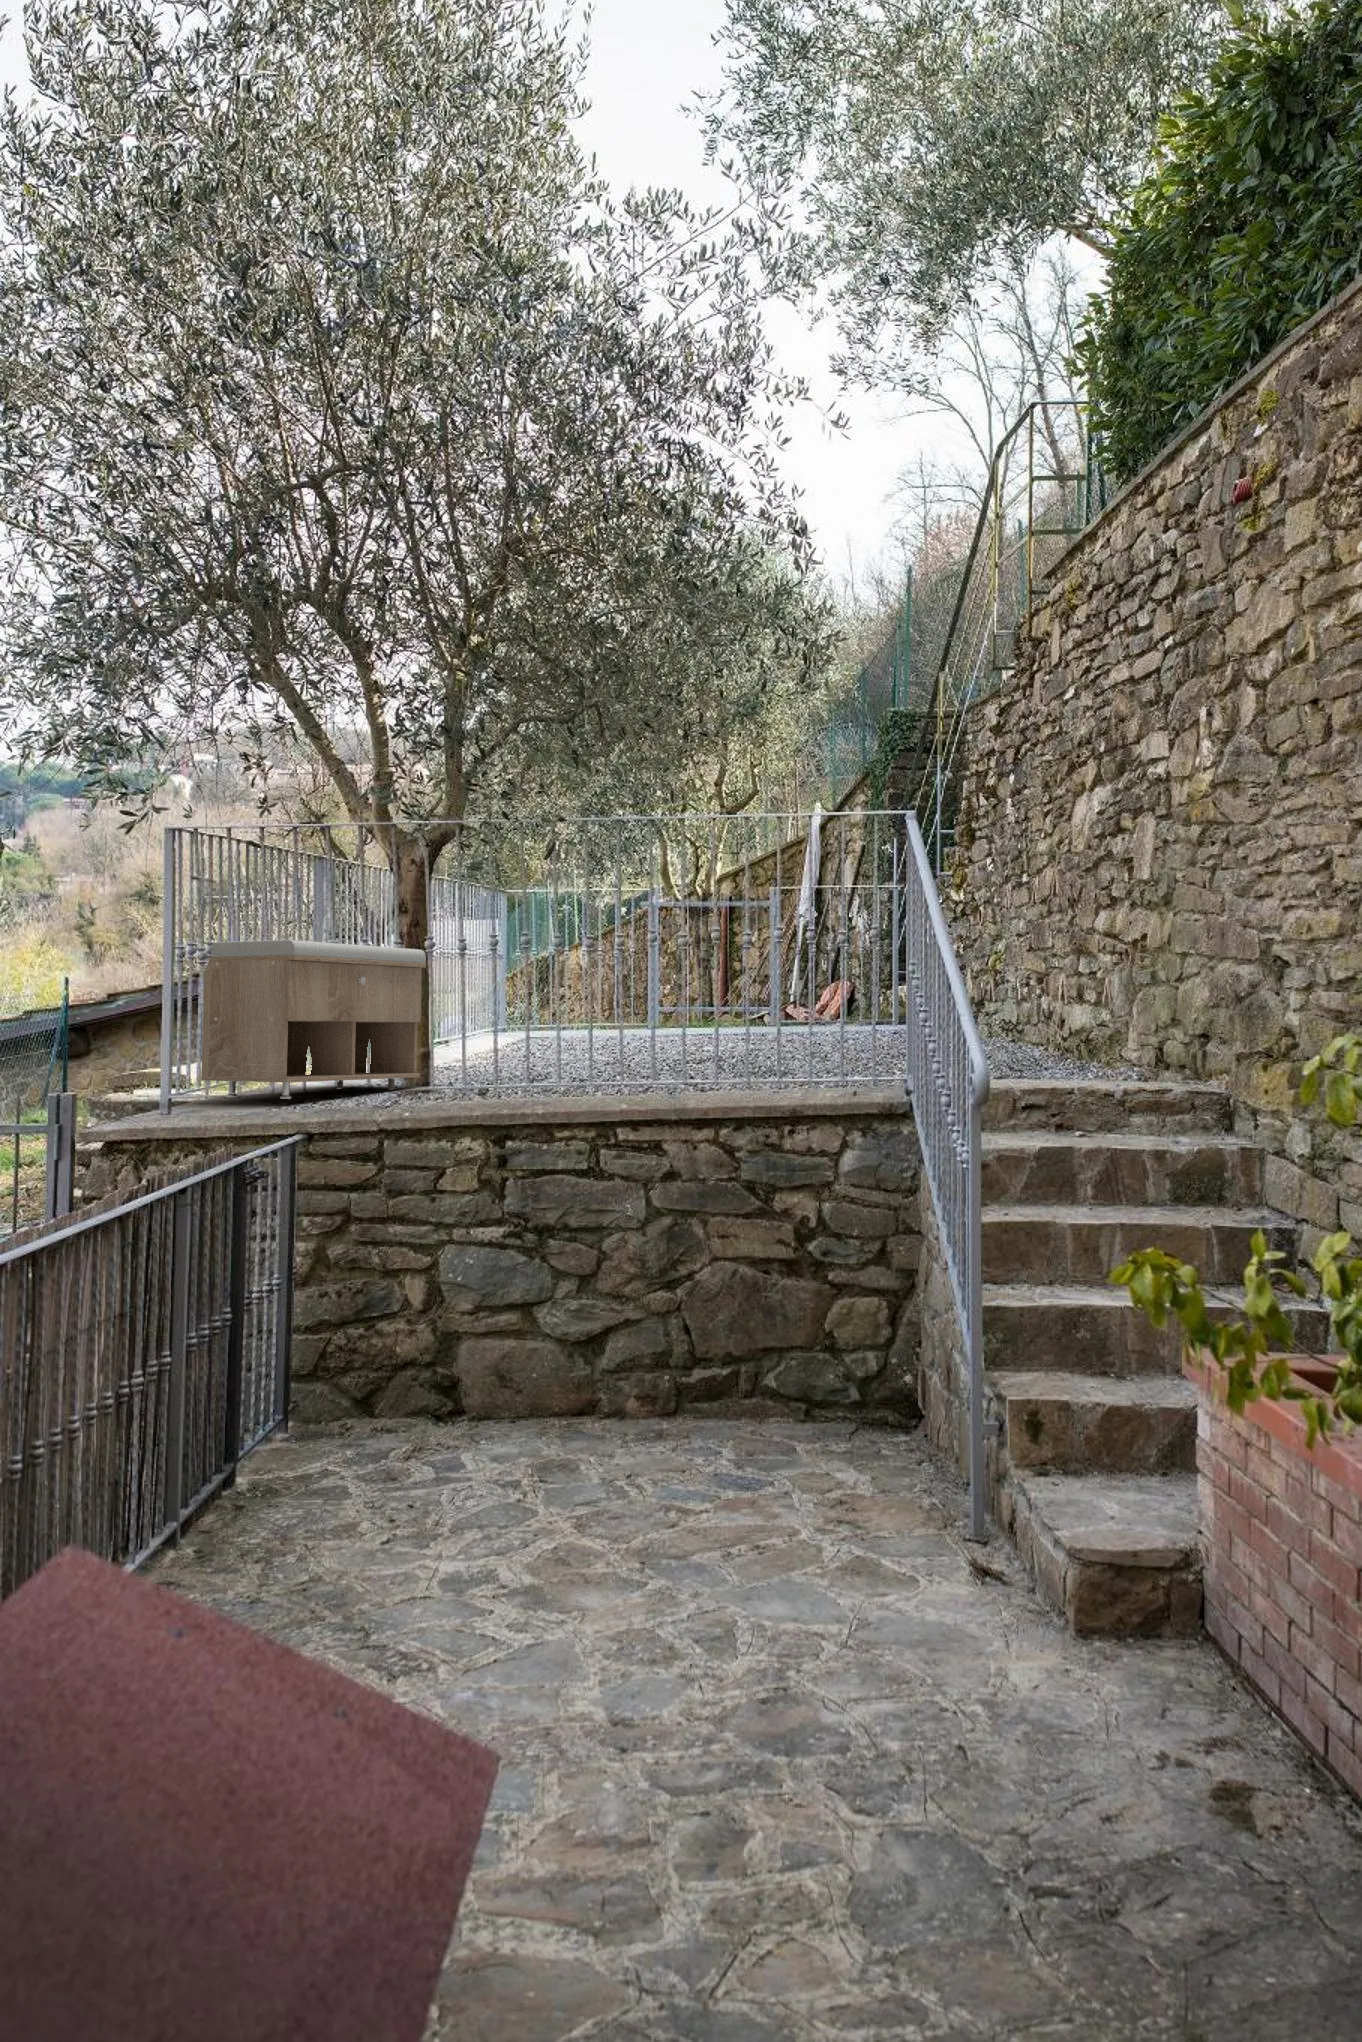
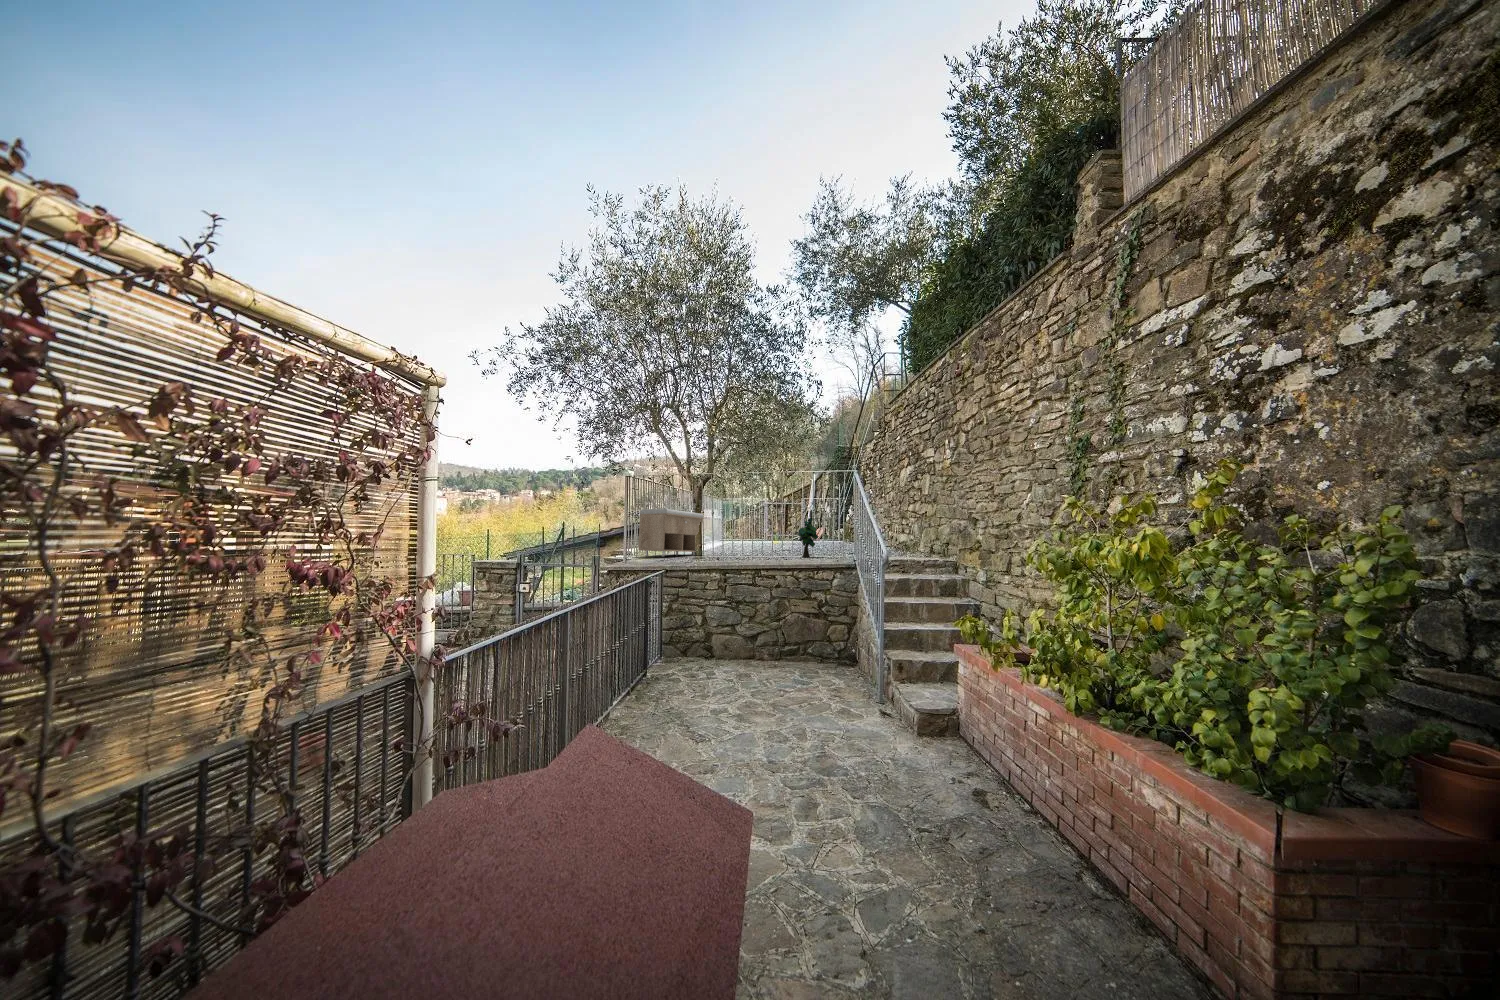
decorative plant: none [723,962,802,1093] -> present [796,518,818,557]

